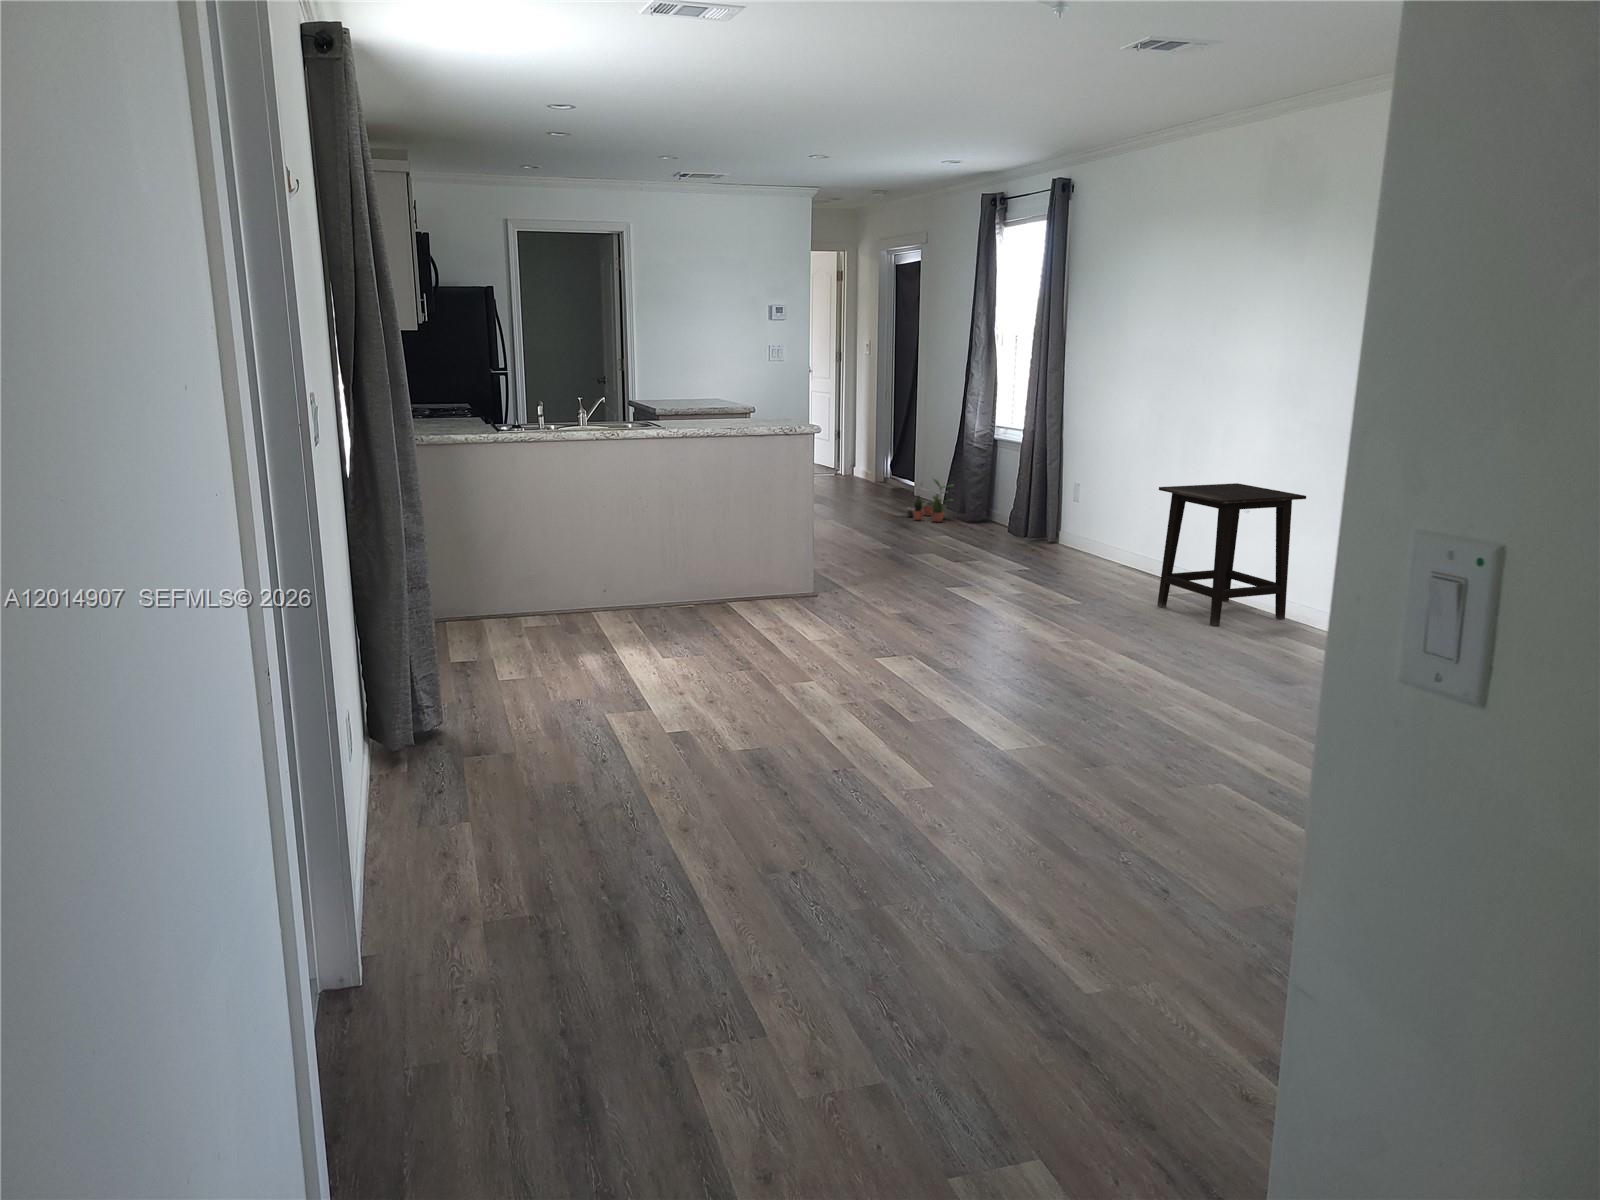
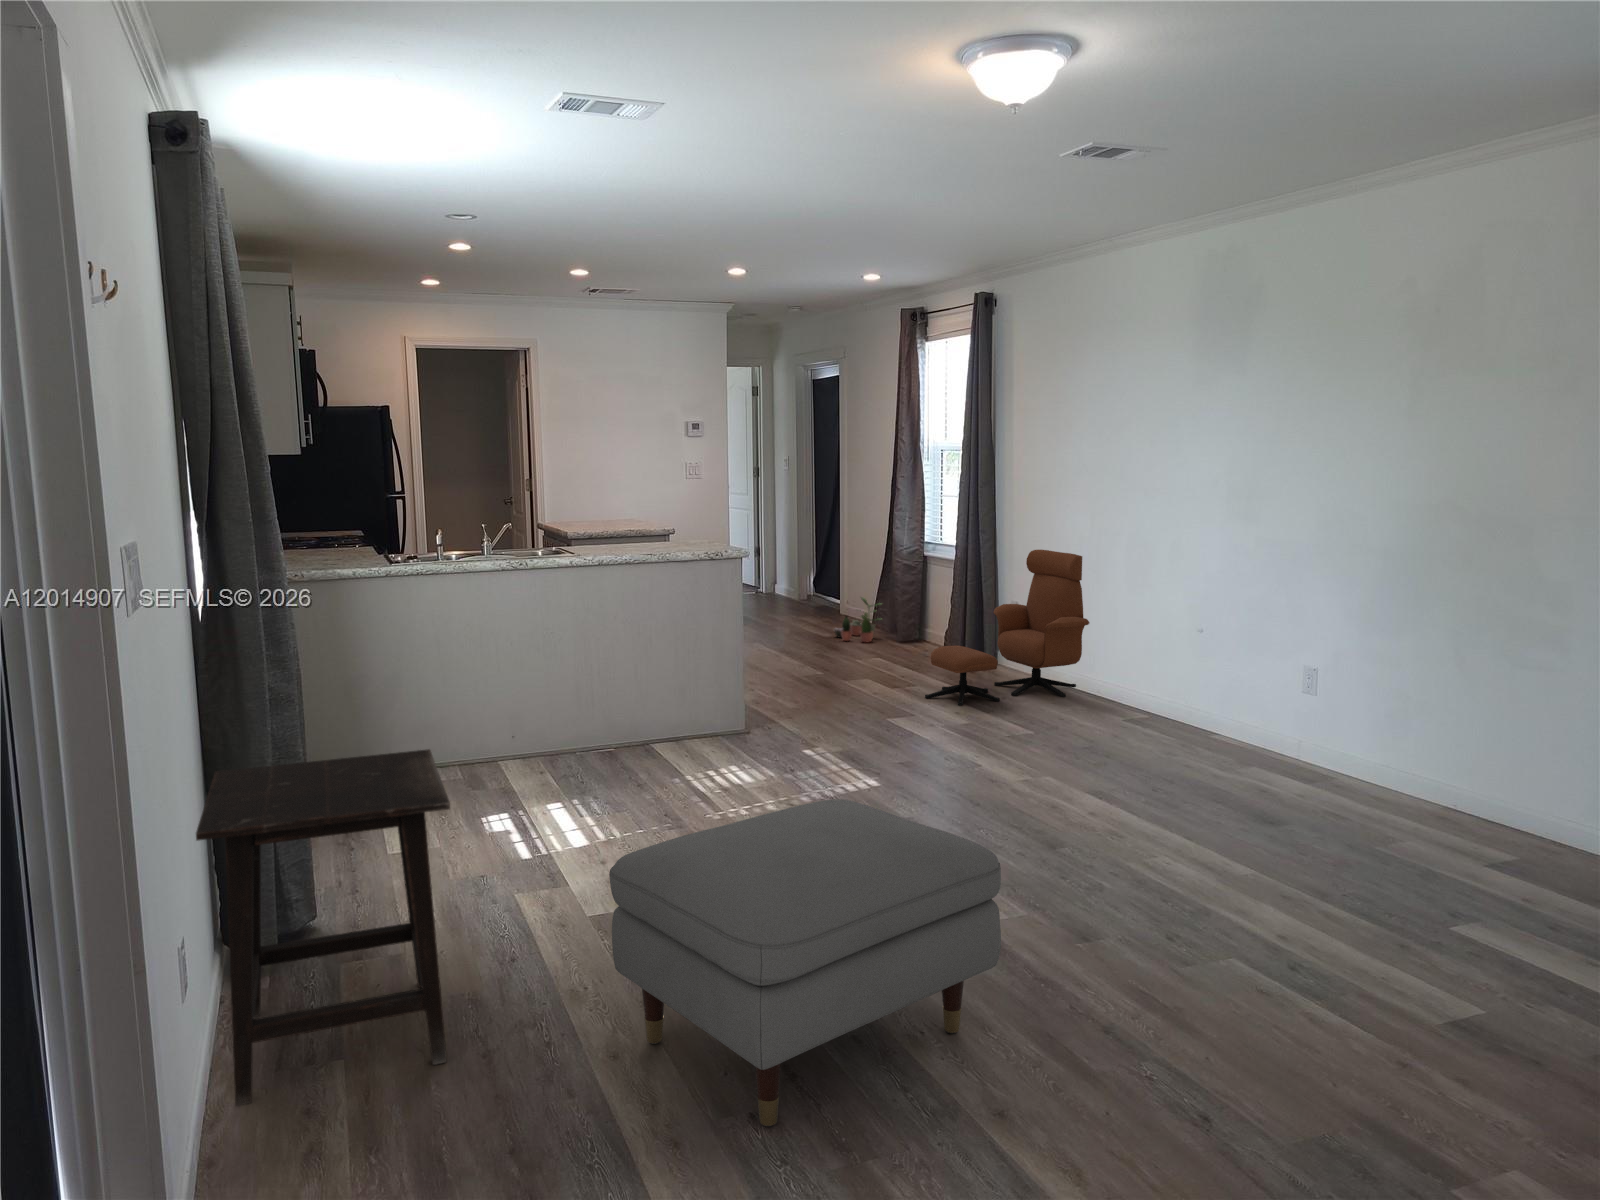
lounge chair: none [984,434,1145,579] -> present [925,550,1089,705]
side table: present [1157,483,1306,626] -> present [196,749,450,1106]
ottoman: none [681,636,1002,875] -> present [609,799,1001,1126]

